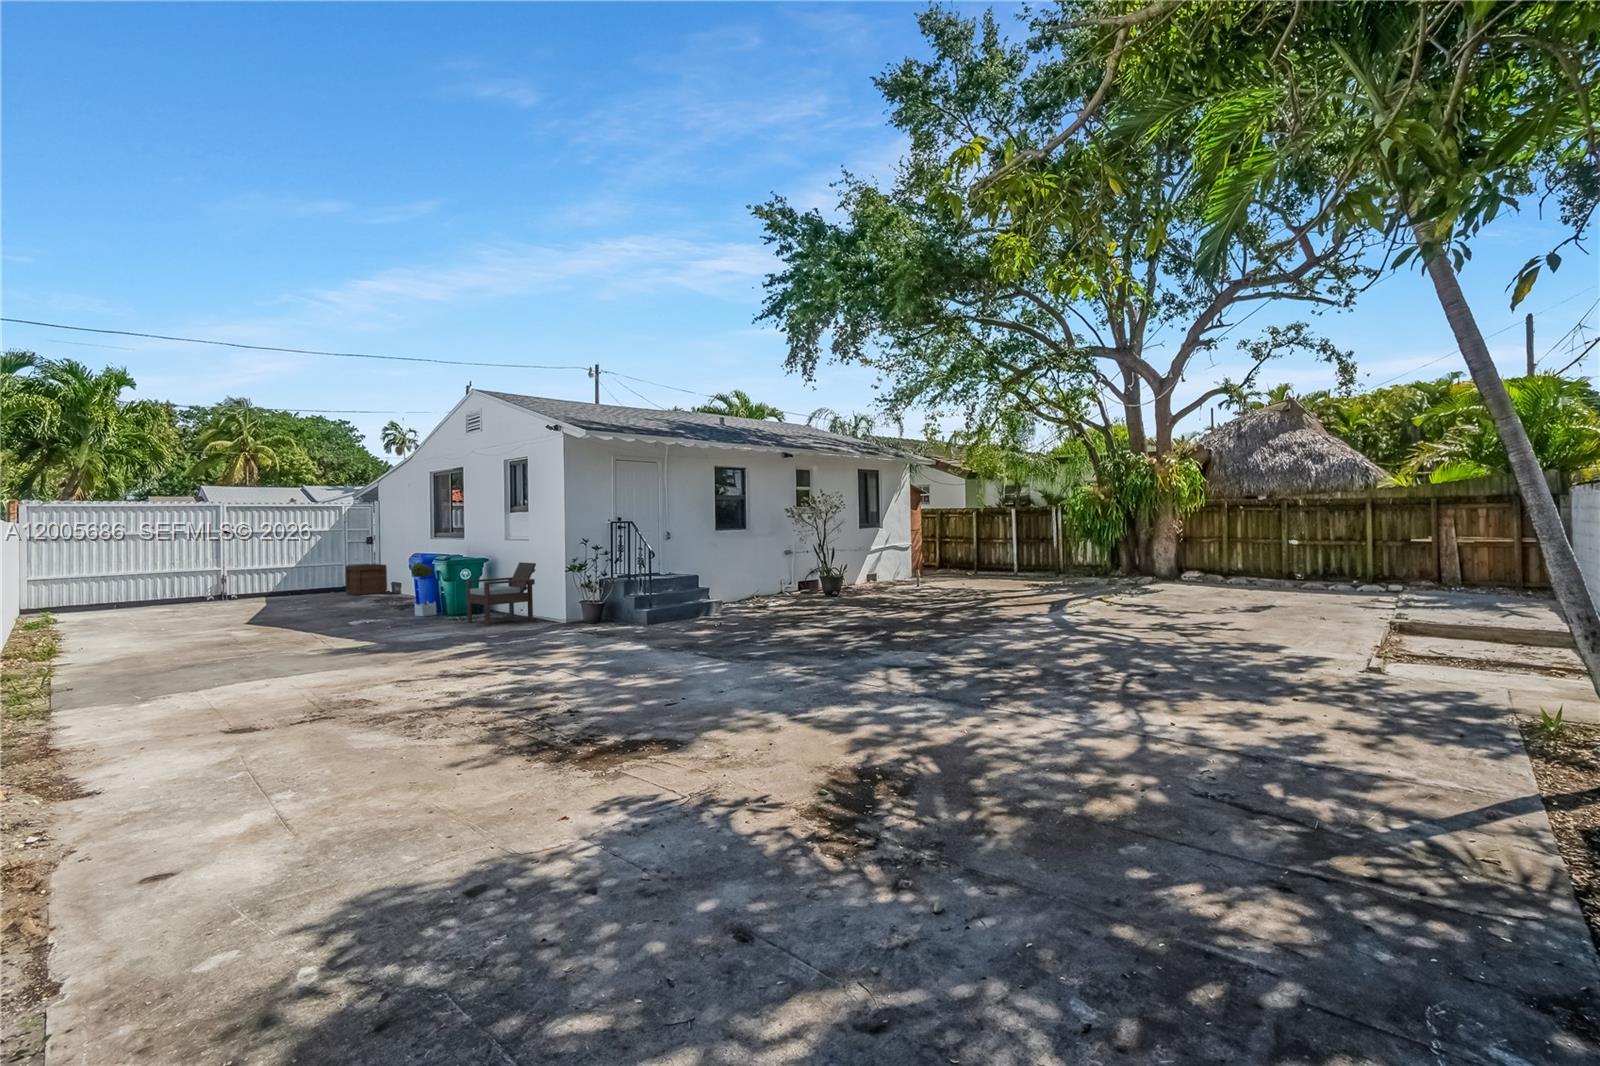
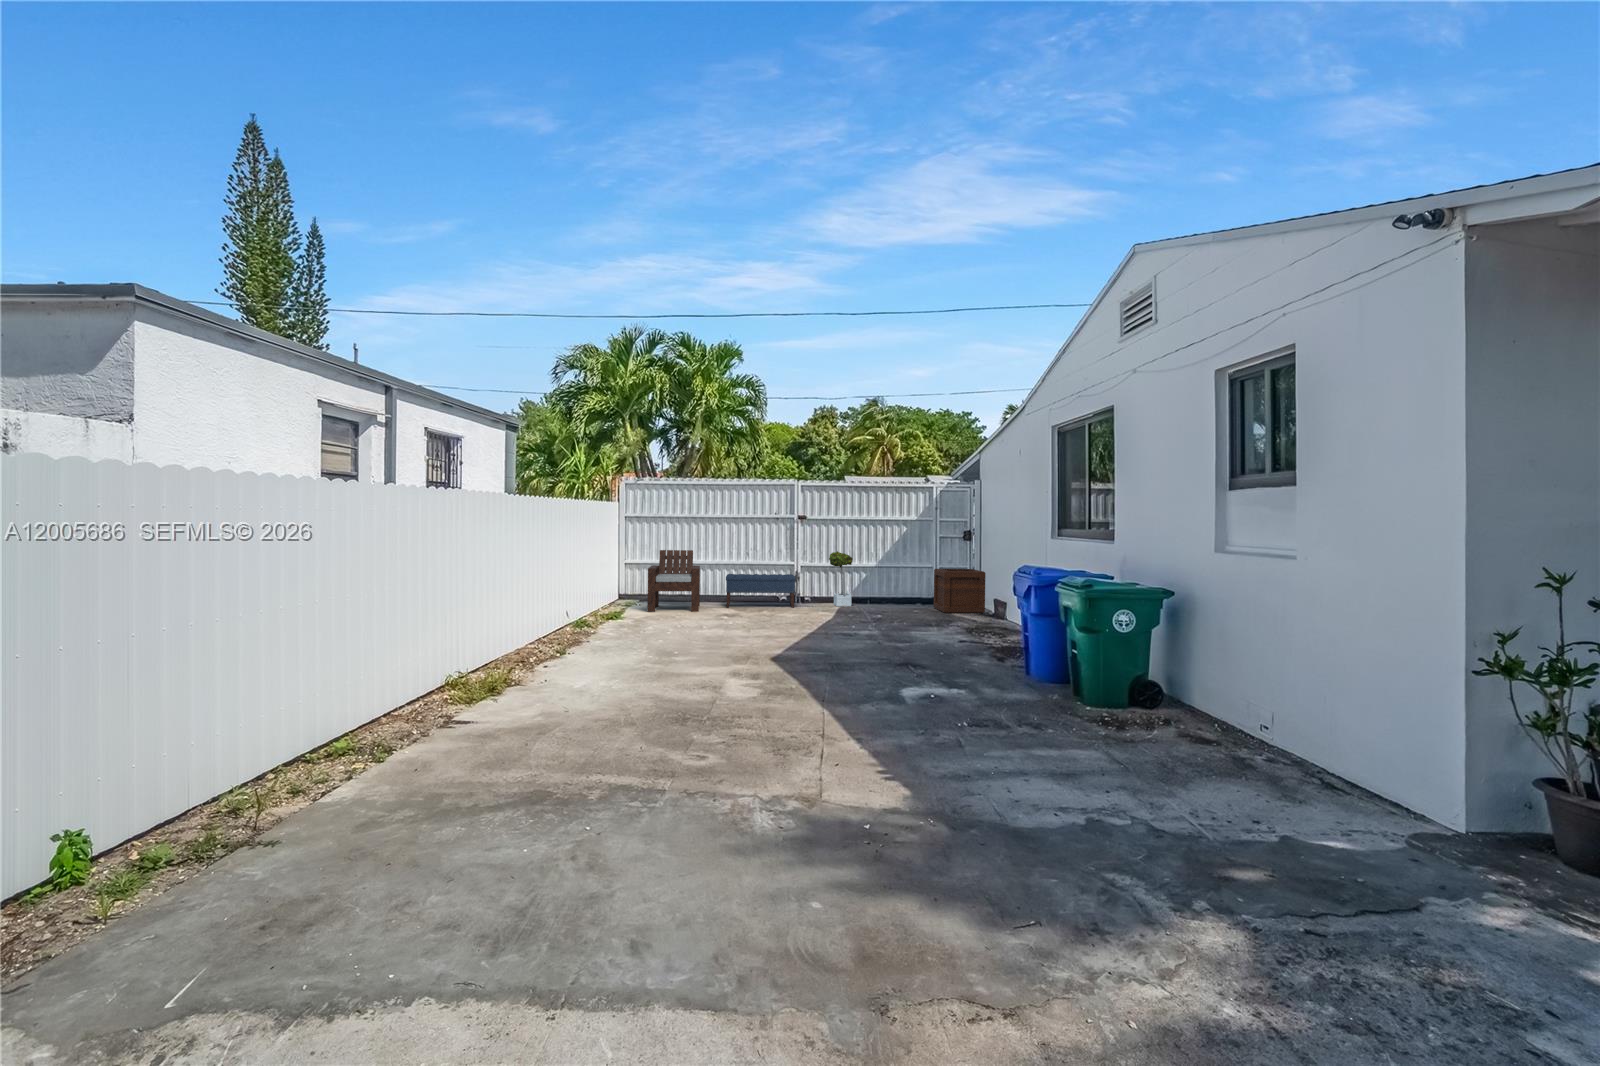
chair: present [466,562,536,626] -> present [648,550,700,612]
potted tree: present [411,563,437,616] -> present [829,551,853,606]
bench: none [151,578,224,609] -> present [726,574,796,608]

